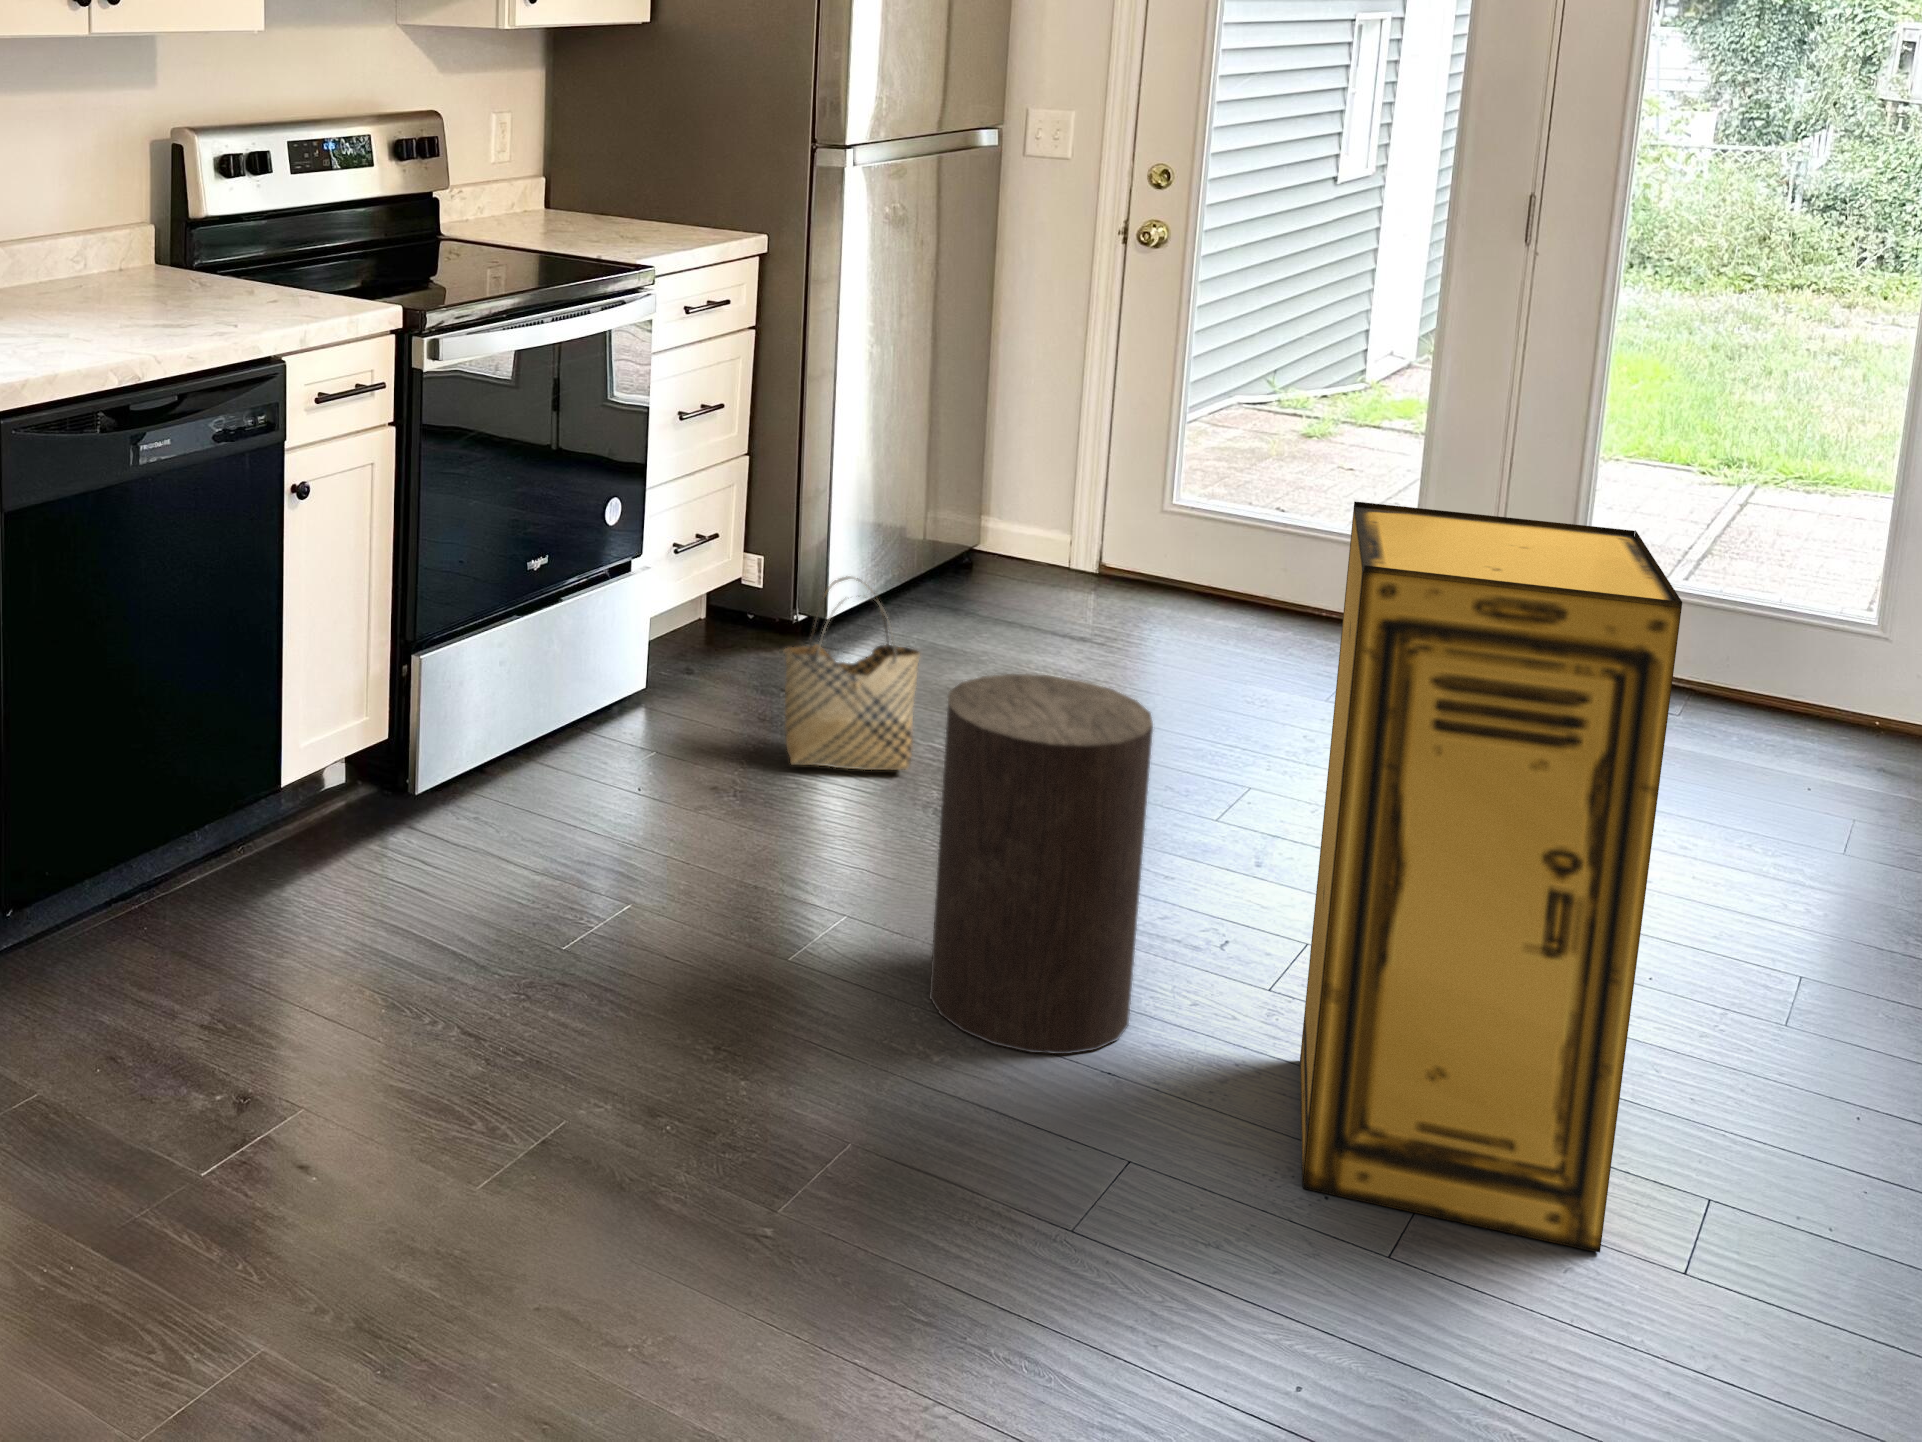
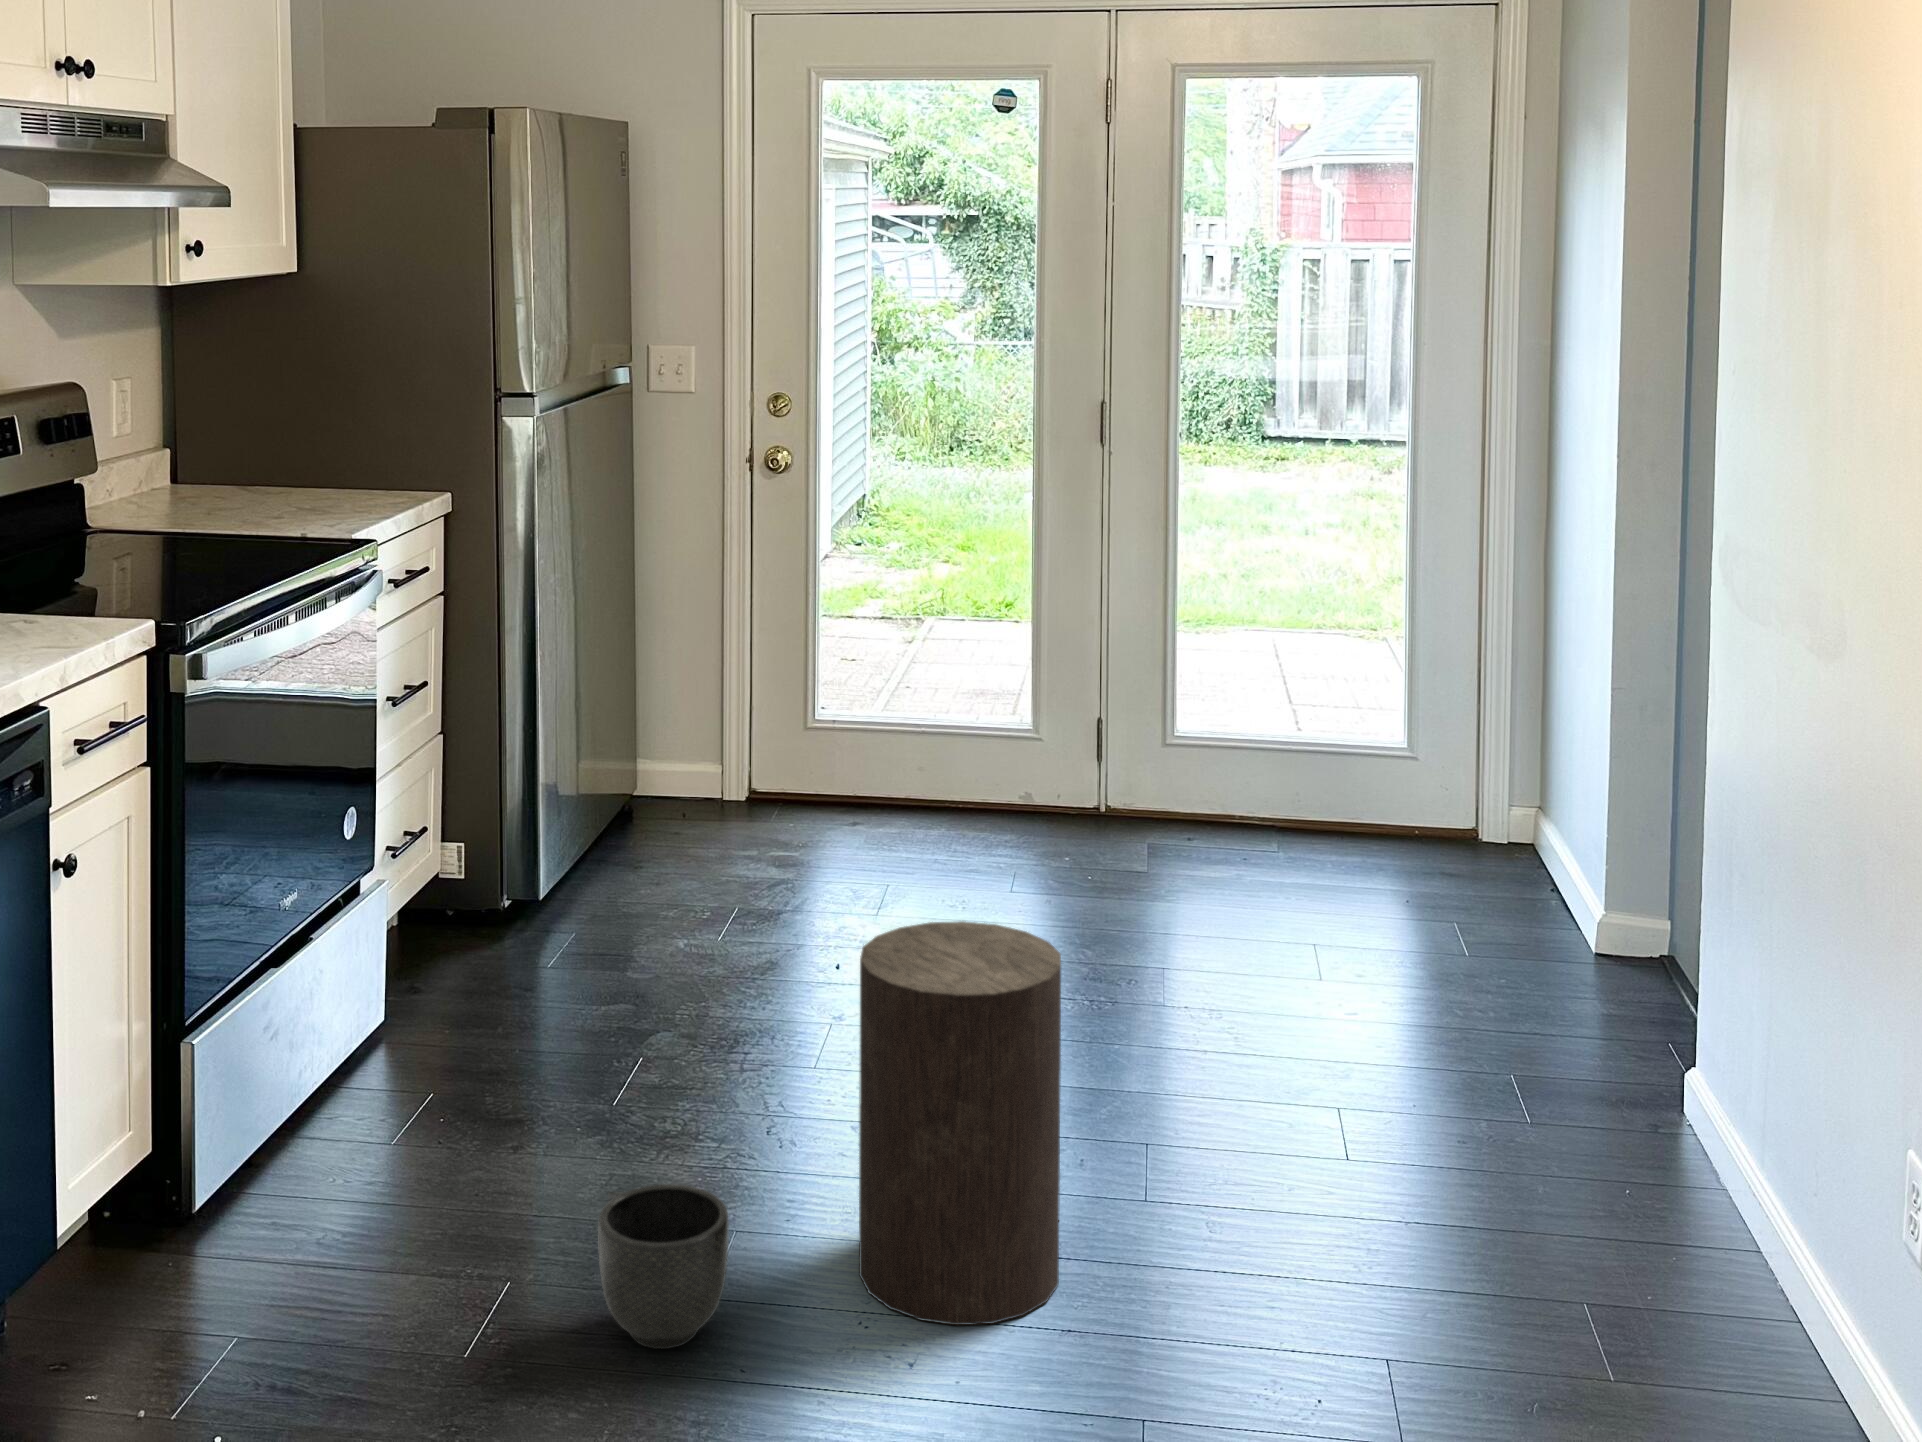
storage cabinet: present [1300,502,1682,1252] -> none [1214,696,1551,1388]
woven basket: present [784,576,920,770] -> none [568,851,708,1070]
planter: none [674,852,792,992] -> present [598,1184,729,1349]

